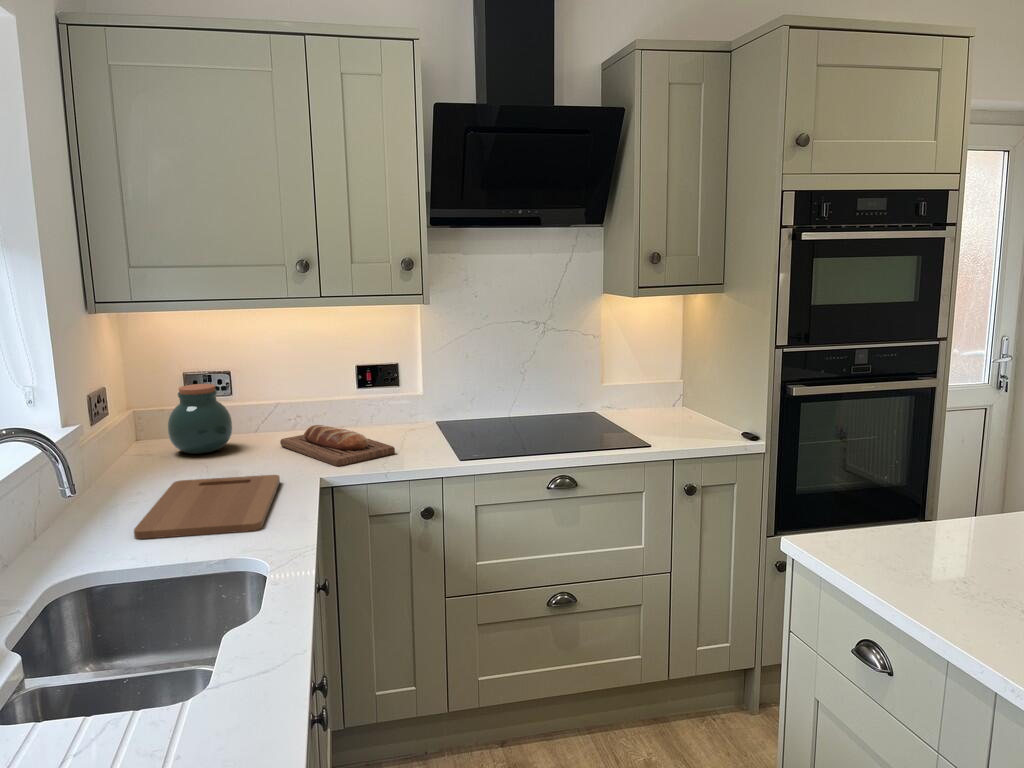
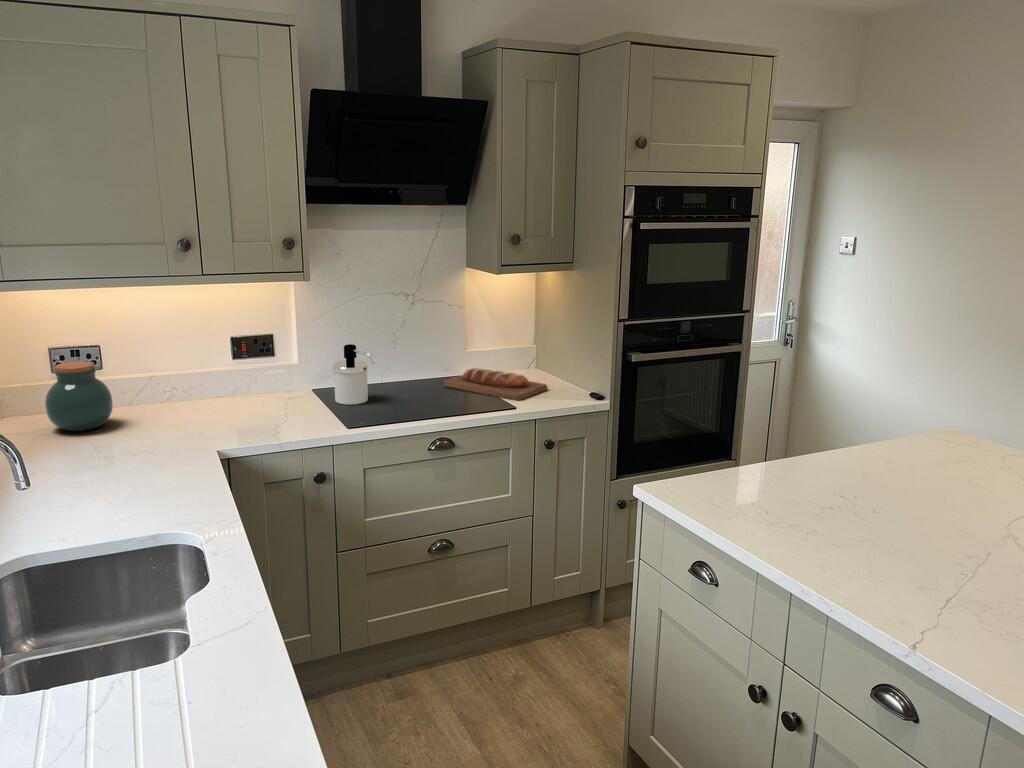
soap dispenser: none [455,373,497,437] -> present [333,344,374,405]
bread loaf: present [280,425,395,466] -> present [444,368,547,400]
cutting board: present [134,475,280,539] -> none [63,451,187,520]

